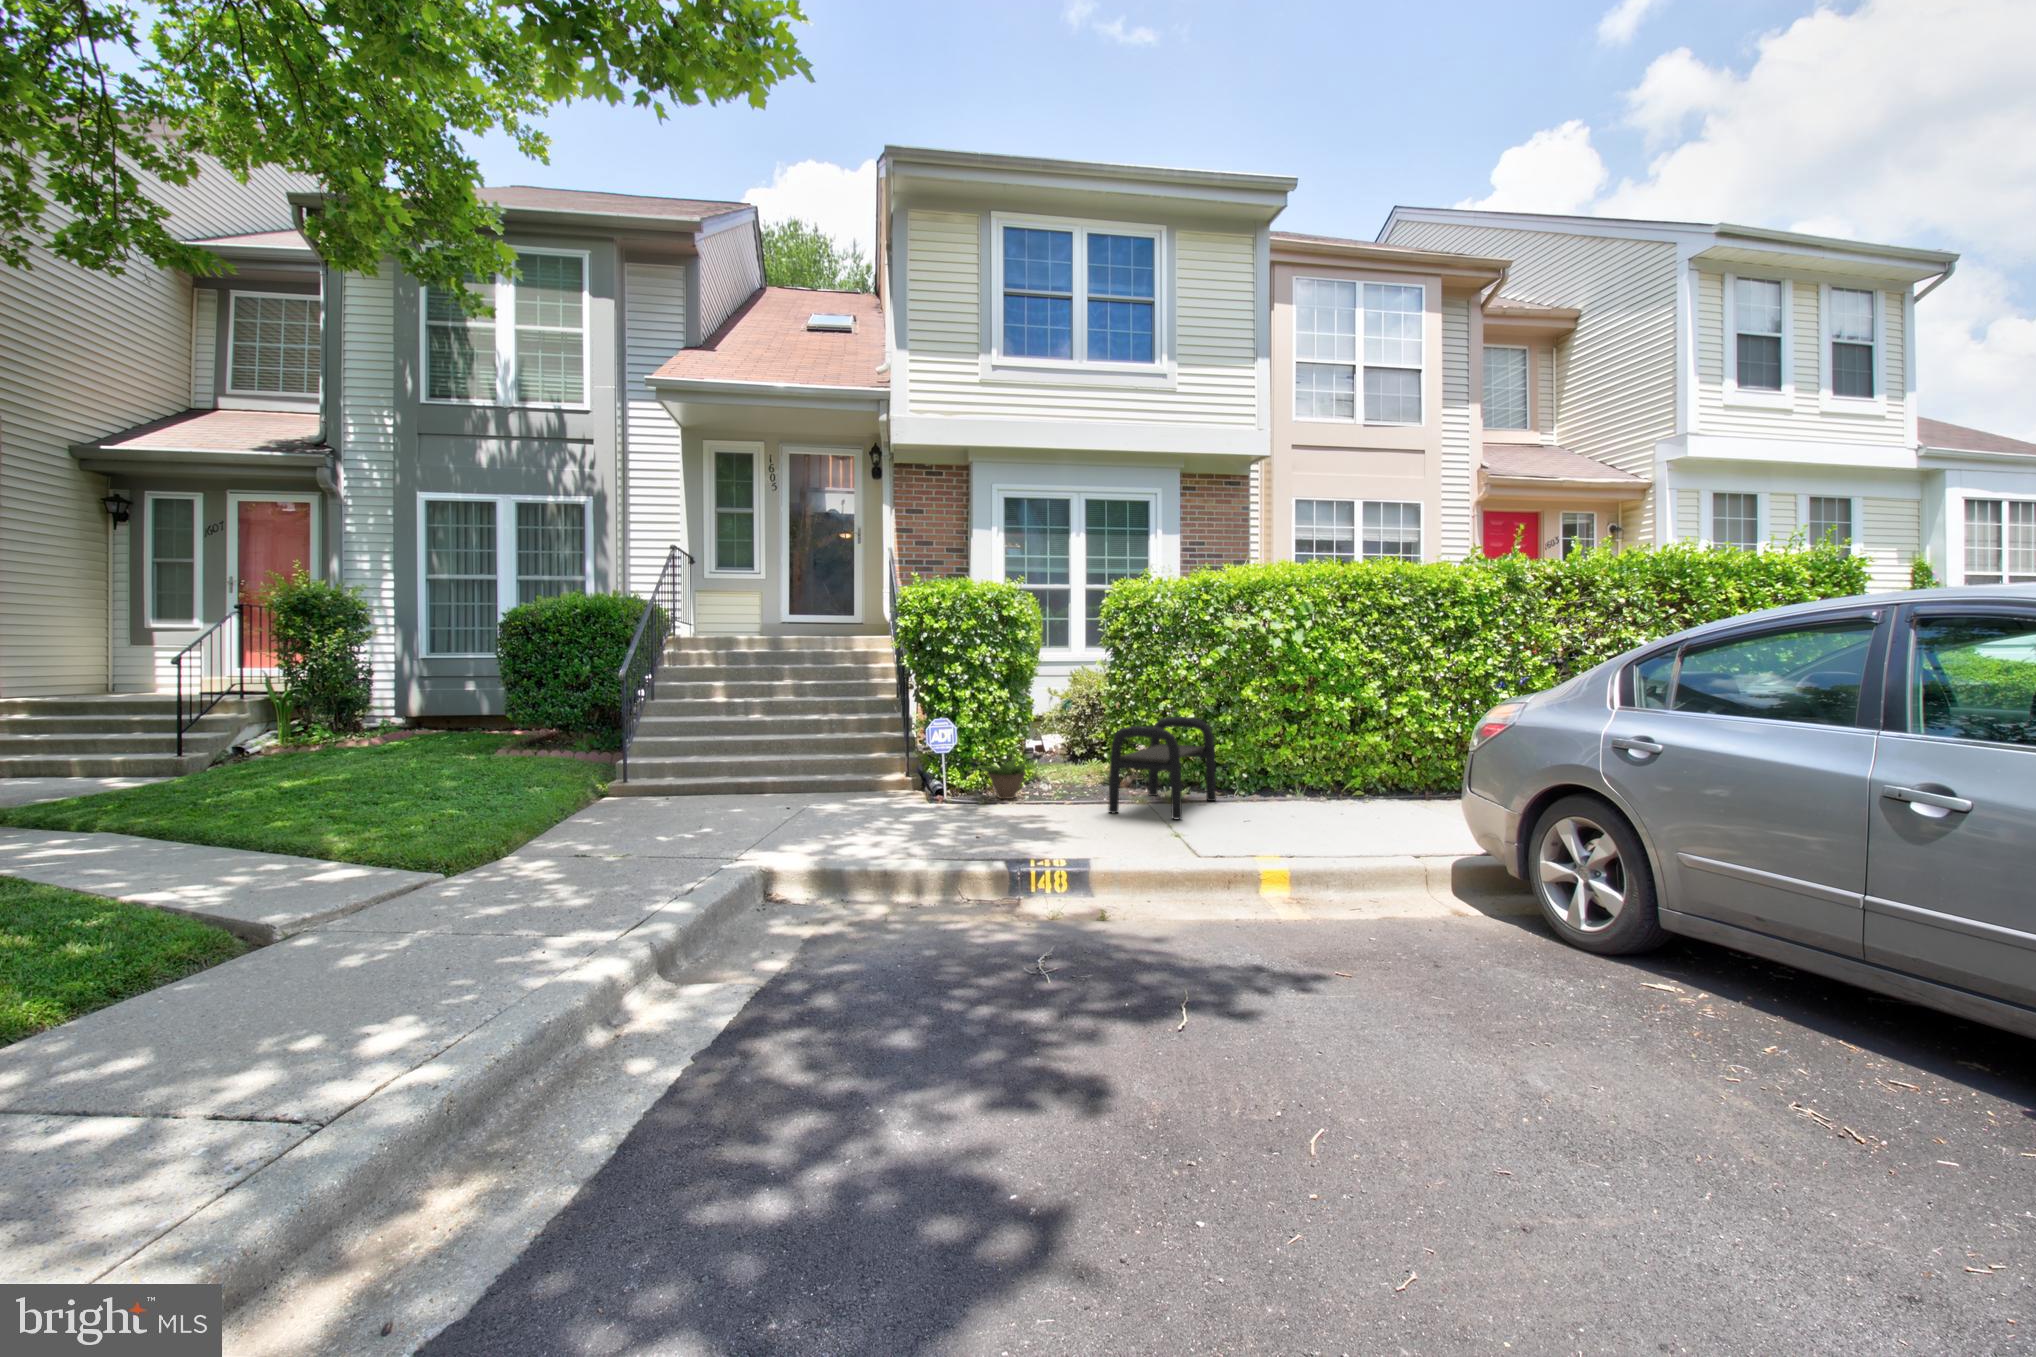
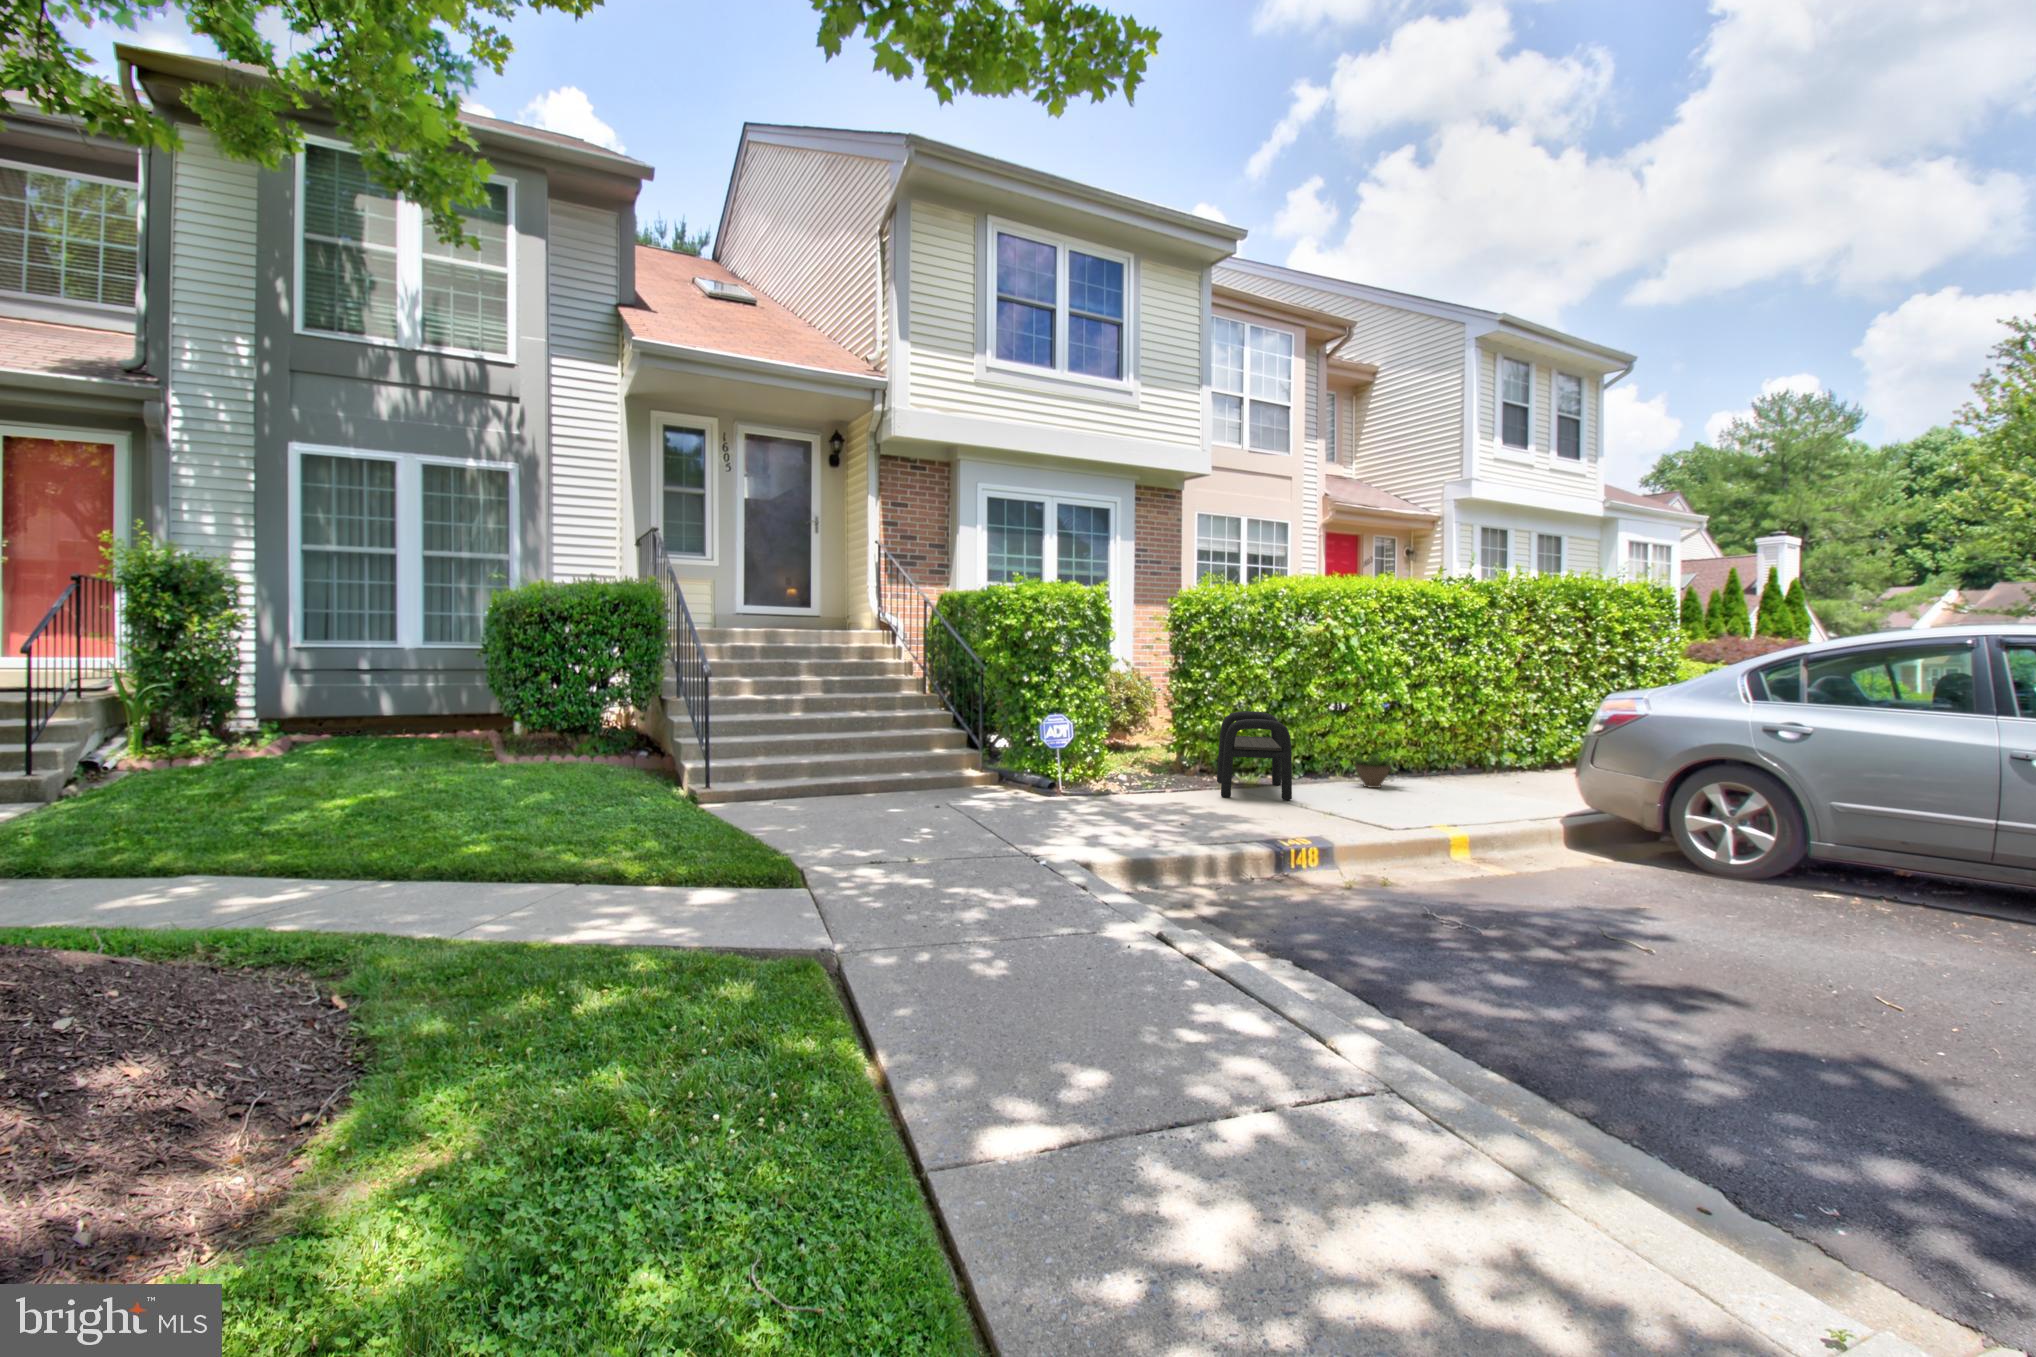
decorative plant: present [979,759,1031,799] -> present [1346,753,1397,788]

